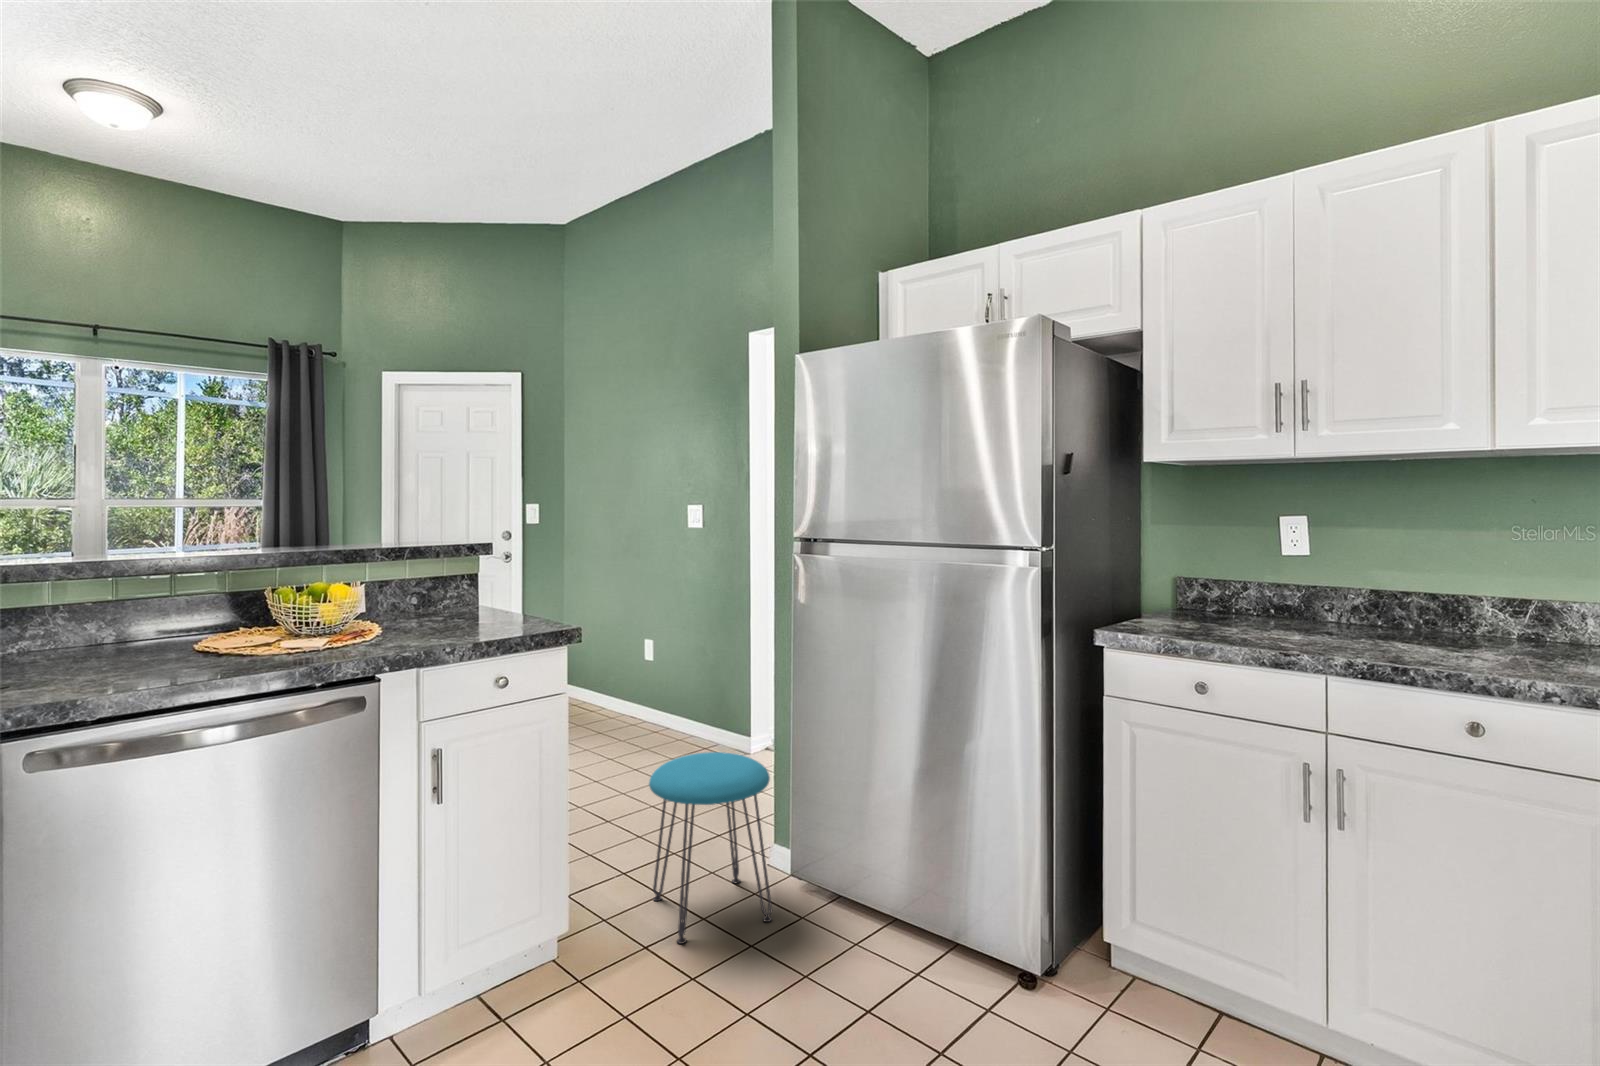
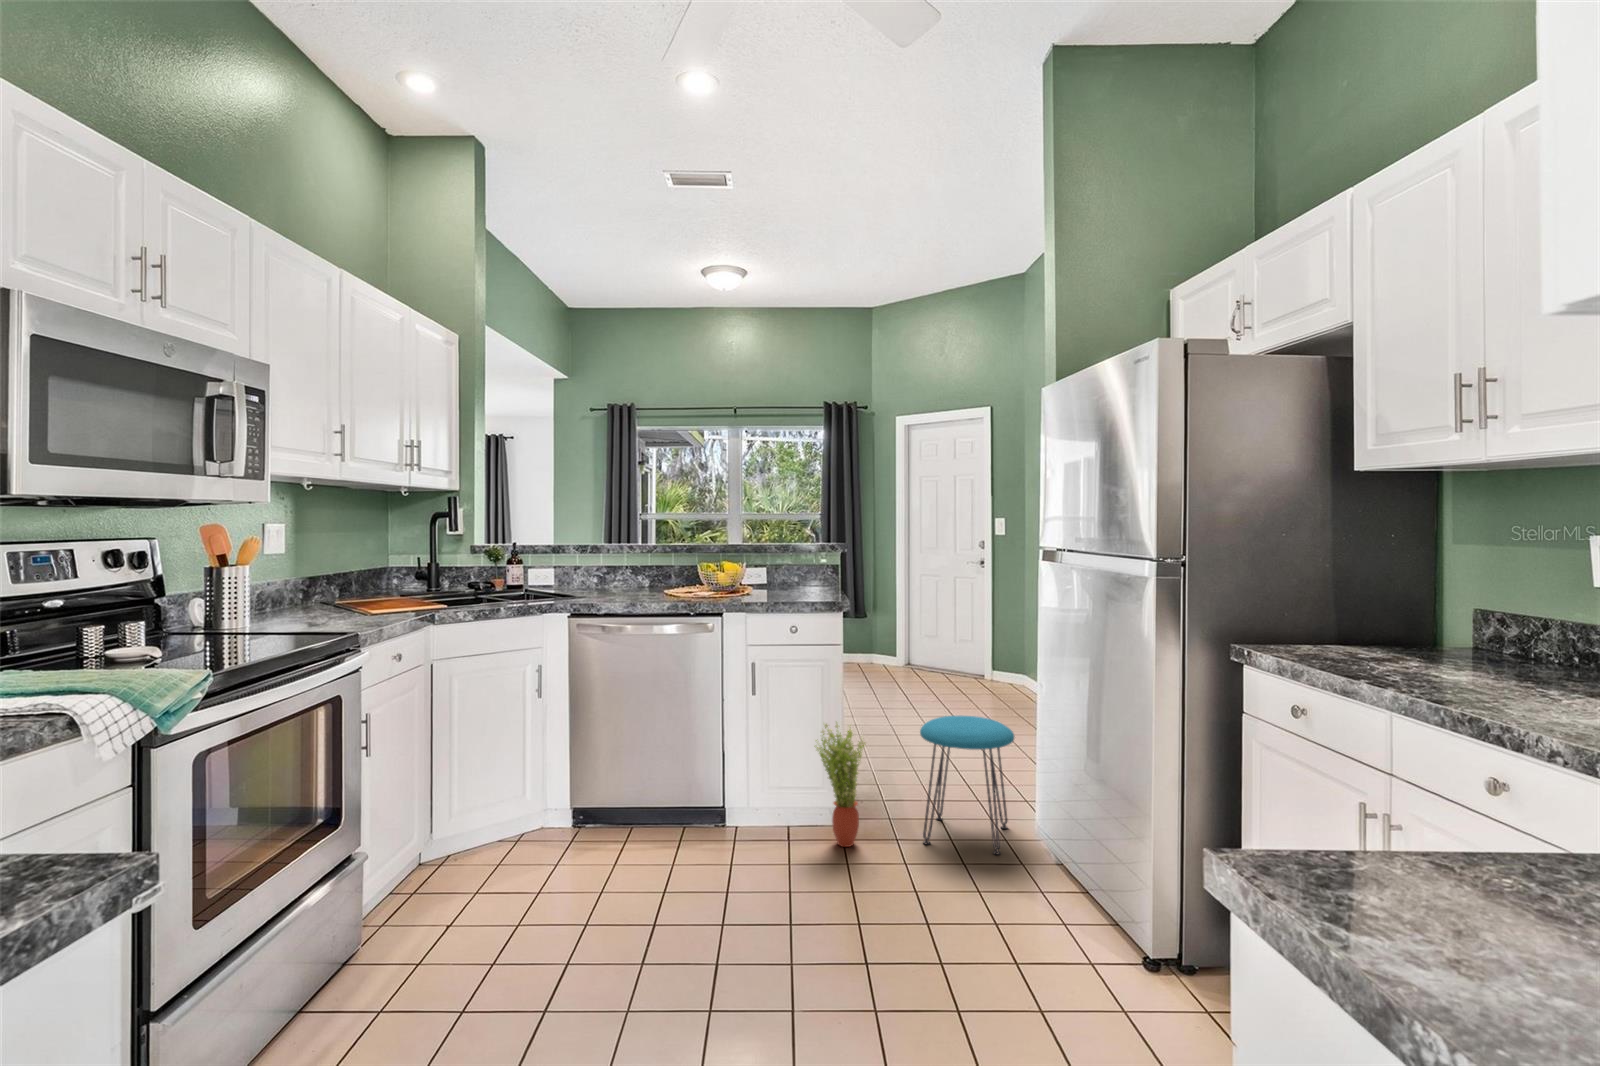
potted plant: none [538,809,622,1000] -> present [814,724,865,847]

